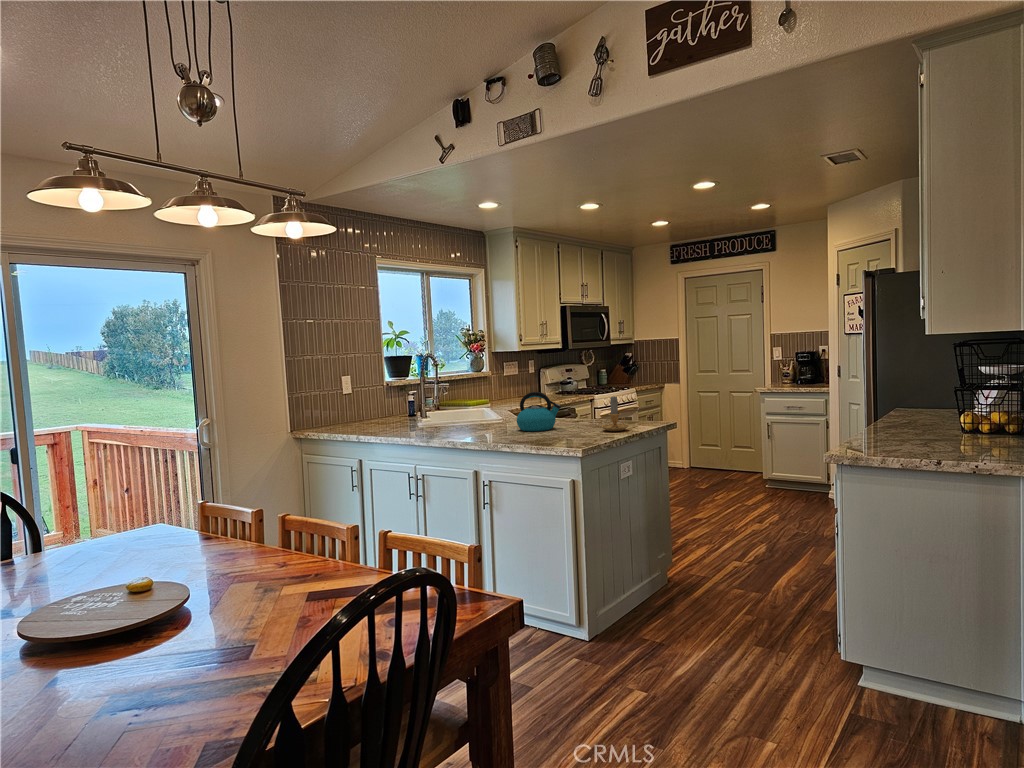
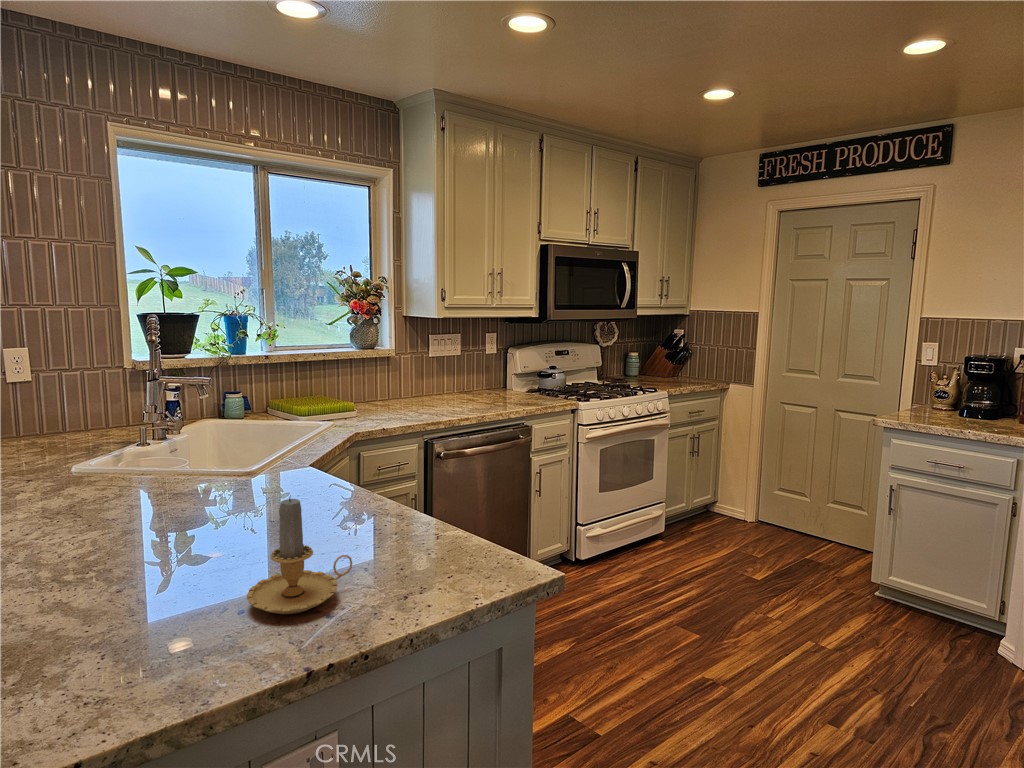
kettle: present [517,392,561,431] -> none [113,440,230,552]

